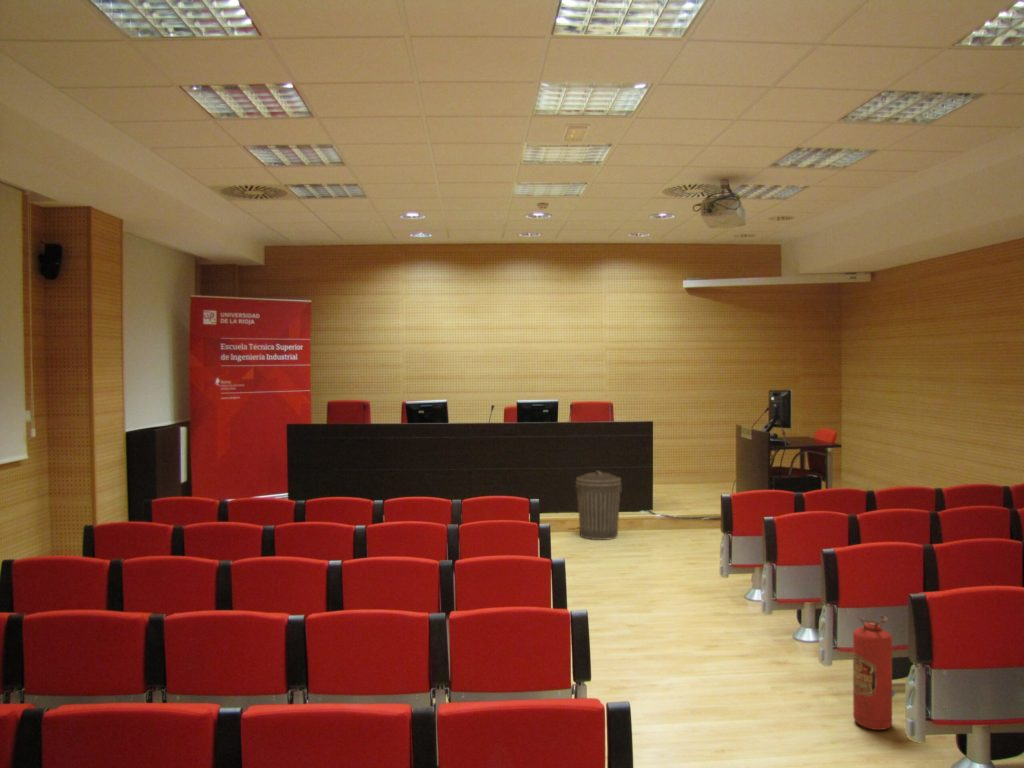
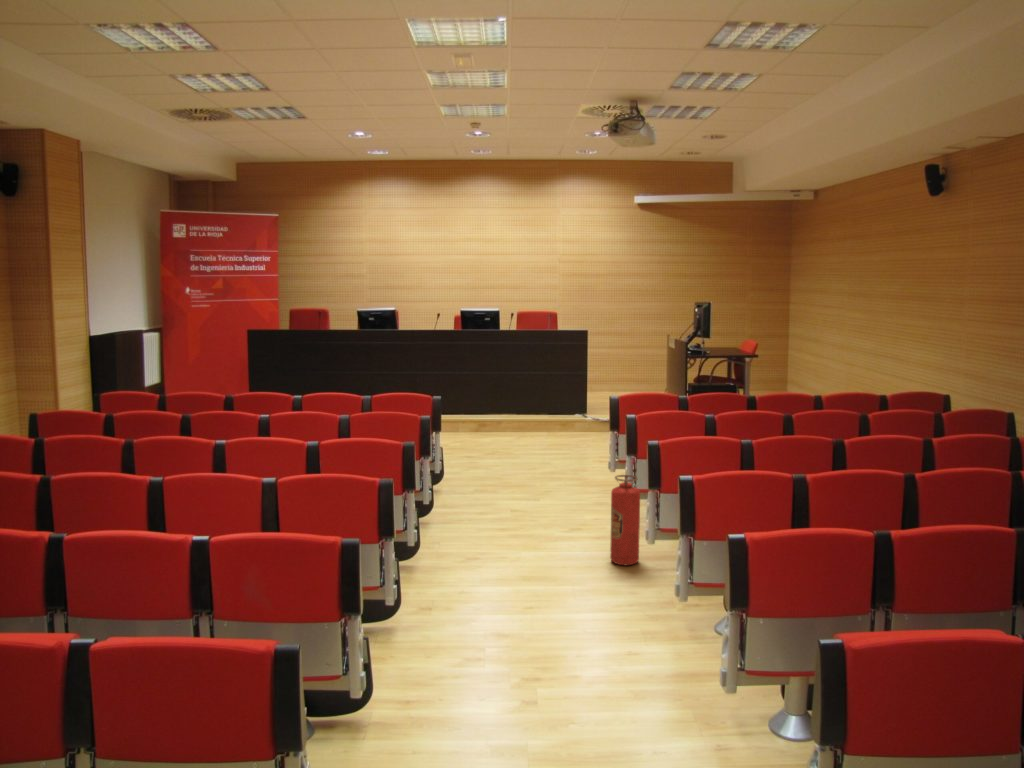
trash can: present [576,471,621,540] -> none [496,373,538,435]

